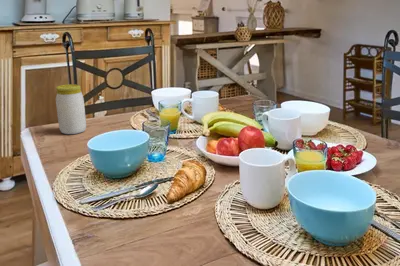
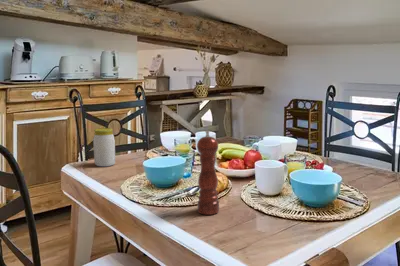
pepper mill: none [124,110,166,247] -> present [197,131,219,215]

